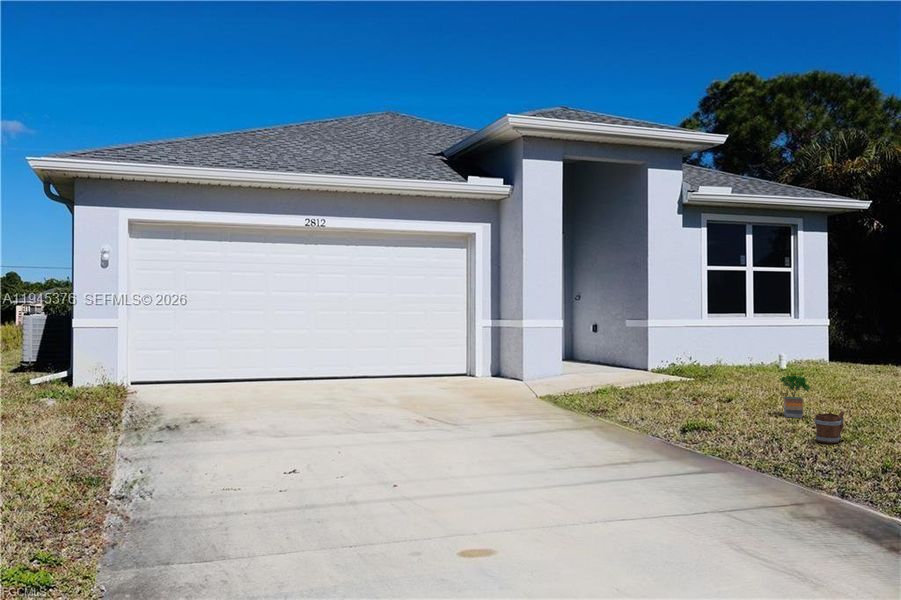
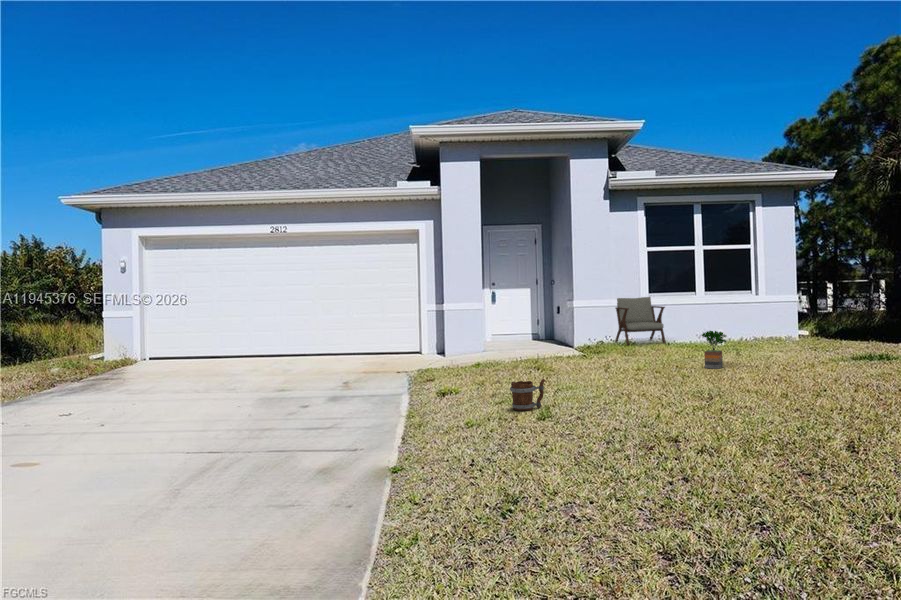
lounge chair: none [684,318,743,370] -> present [615,297,666,345]
potted tree: present [780,375,810,418] -> present [702,331,726,369]

